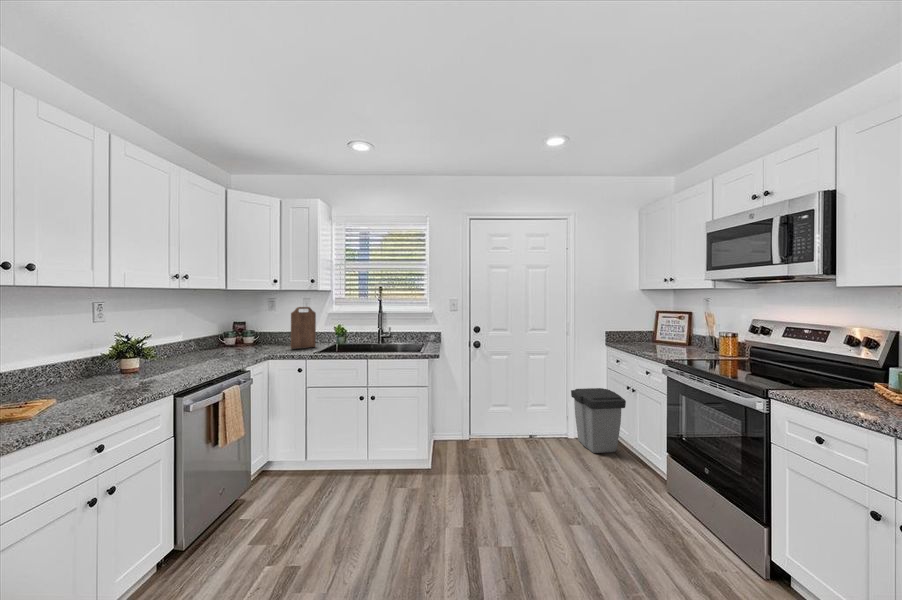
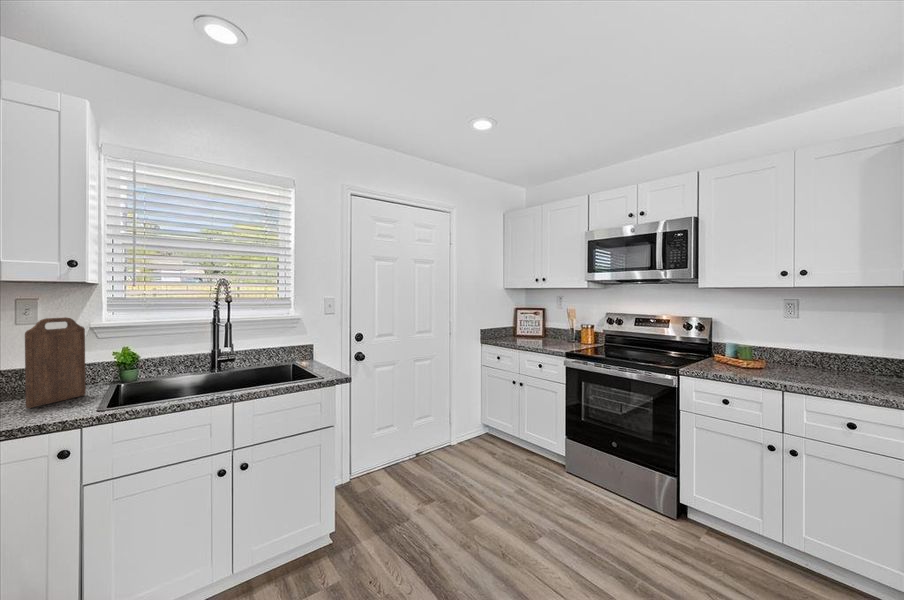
trash can: present [571,388,626,453] -> none [454,388,510,456]

